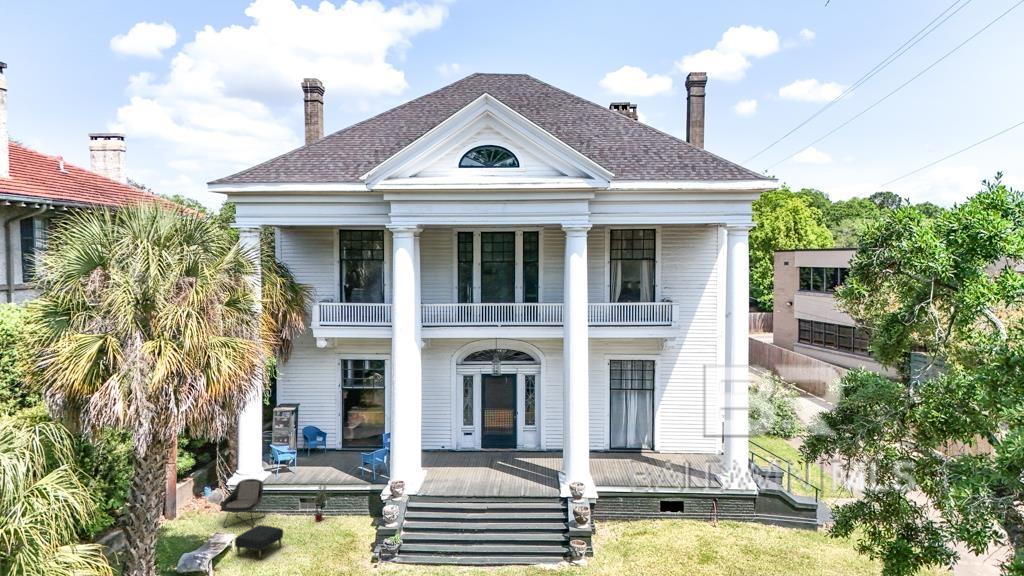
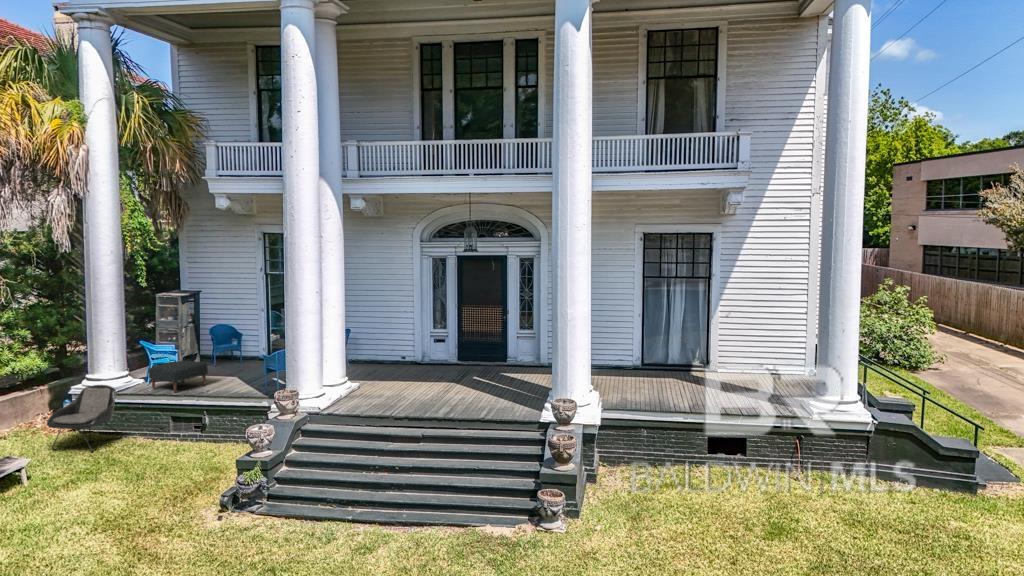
potted tree: present [306,485,332,521] -> none [171,394,209,448]
ottoman: present [235,525,283,560] -> present [148,360,208,393]

